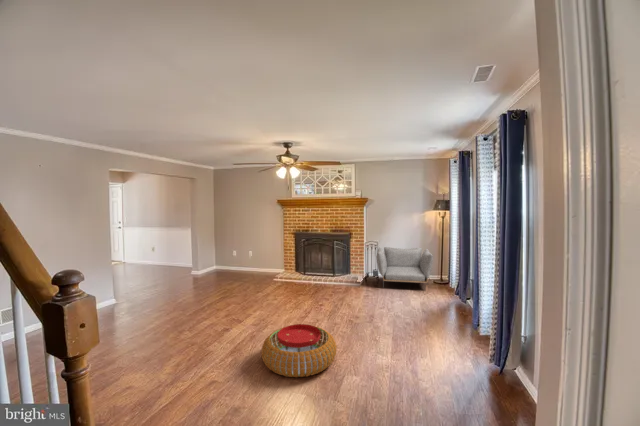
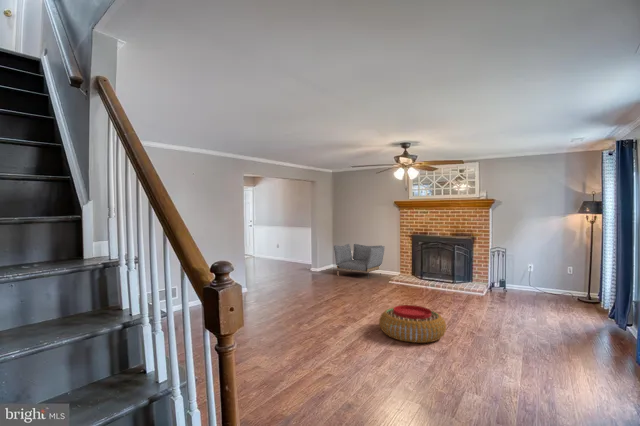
armchair: present [376,247,433,283] -> present [334,244,385,278]

